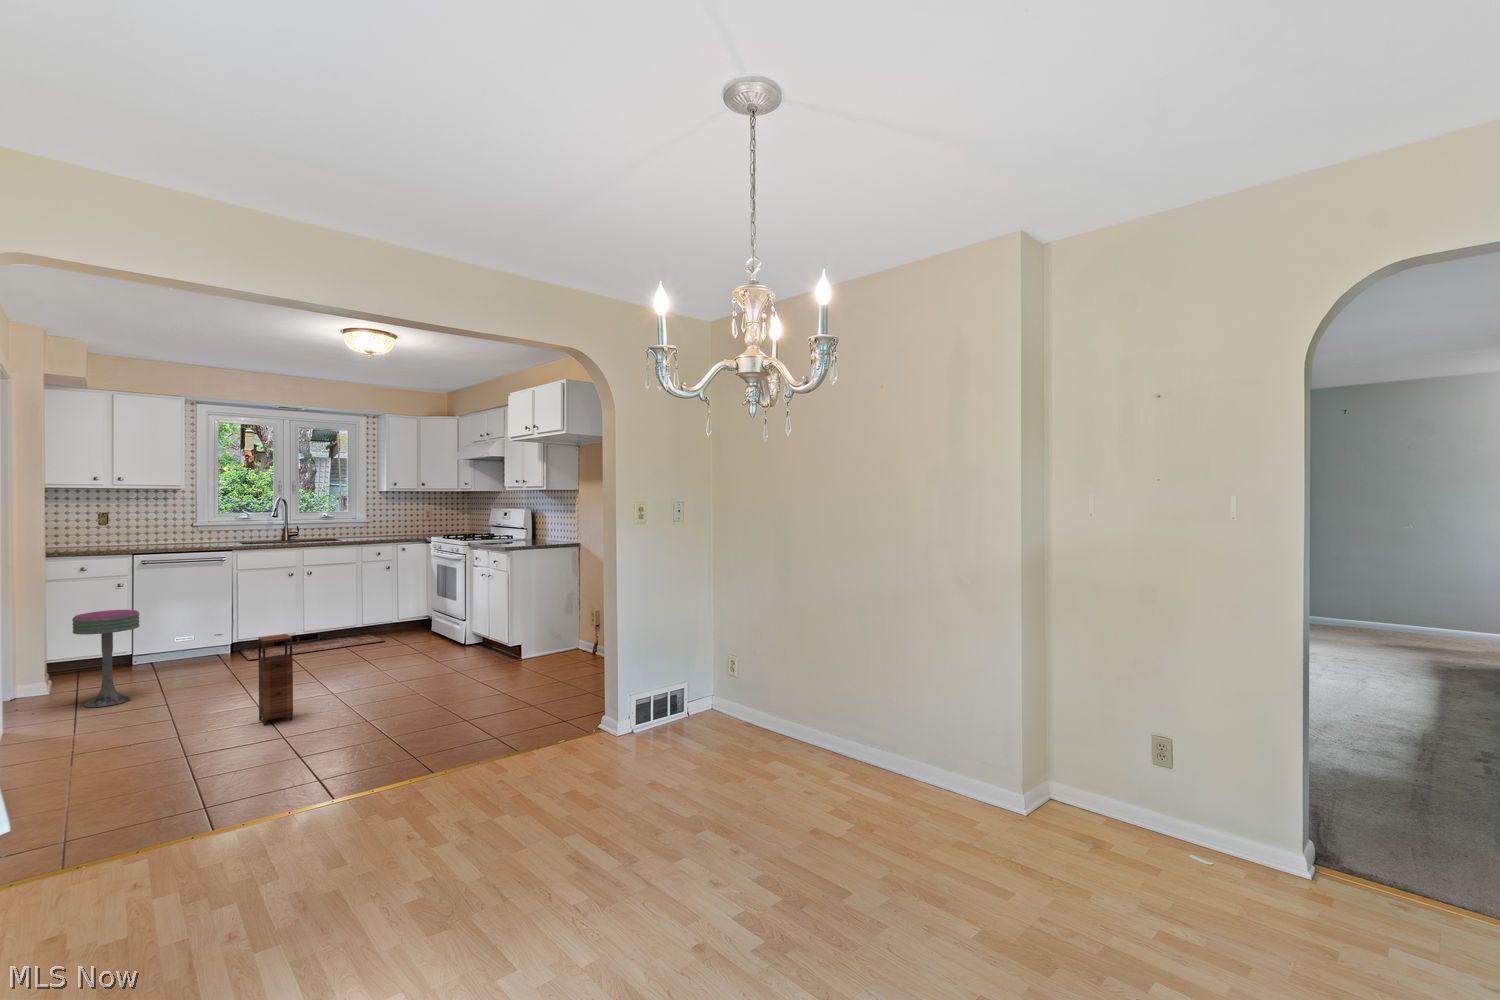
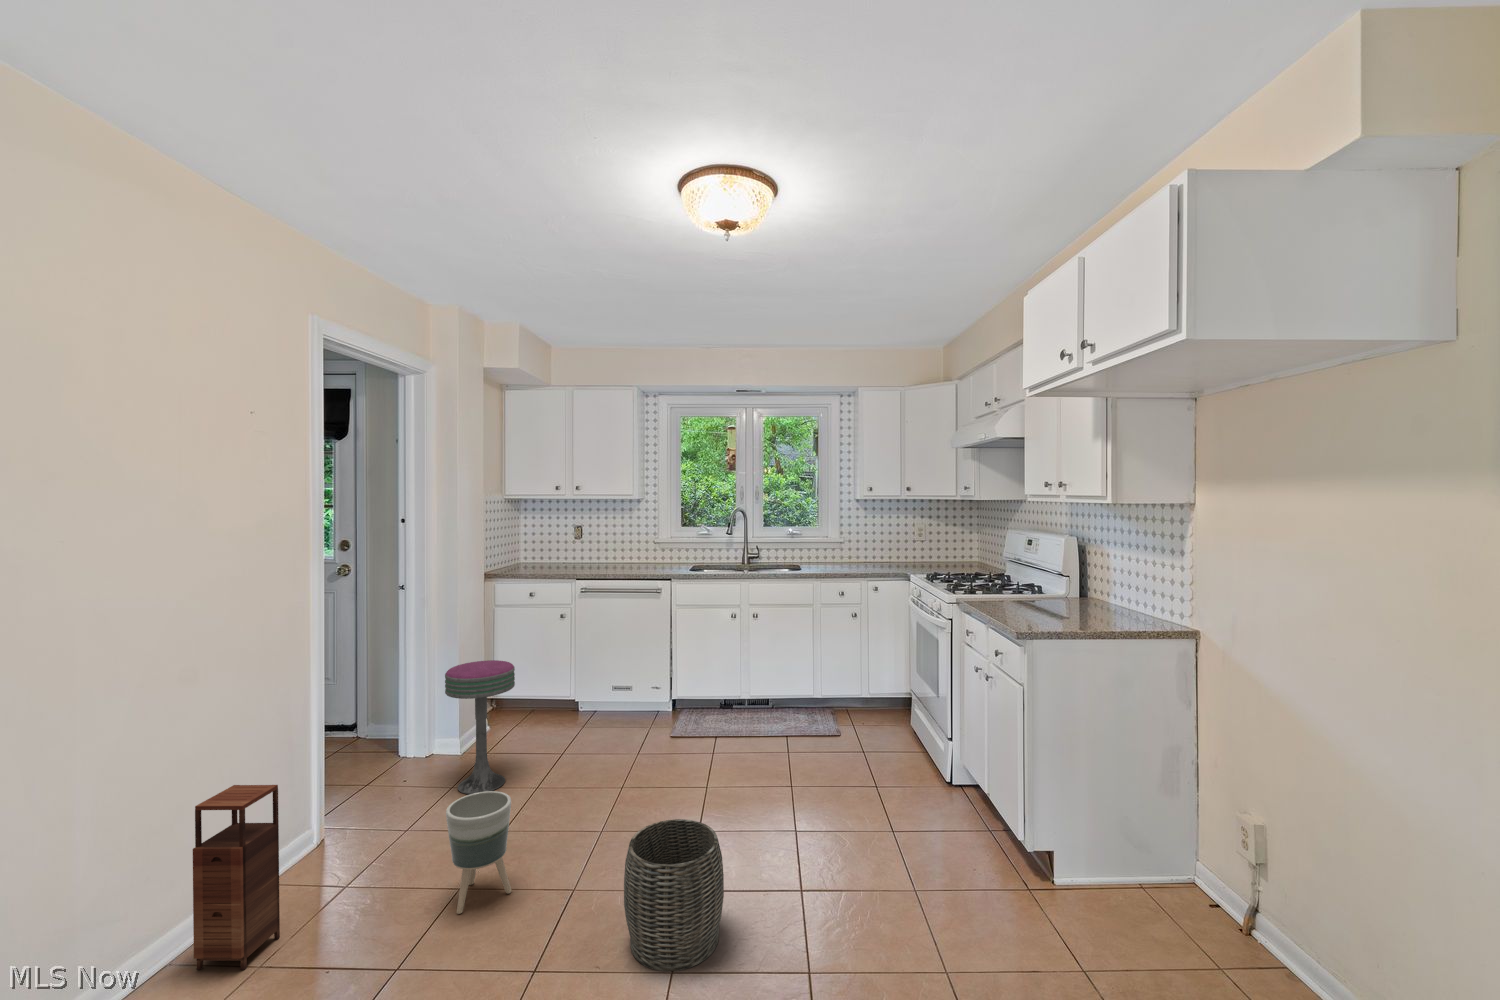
storage cabinet: present [258,634,293,725] -> present [193,785,280,970]
woven basket: none [317,650,374,710] -> present [624,819,724,971]
planter: none [176,662,222,726] -> present [446,791,512,914]

